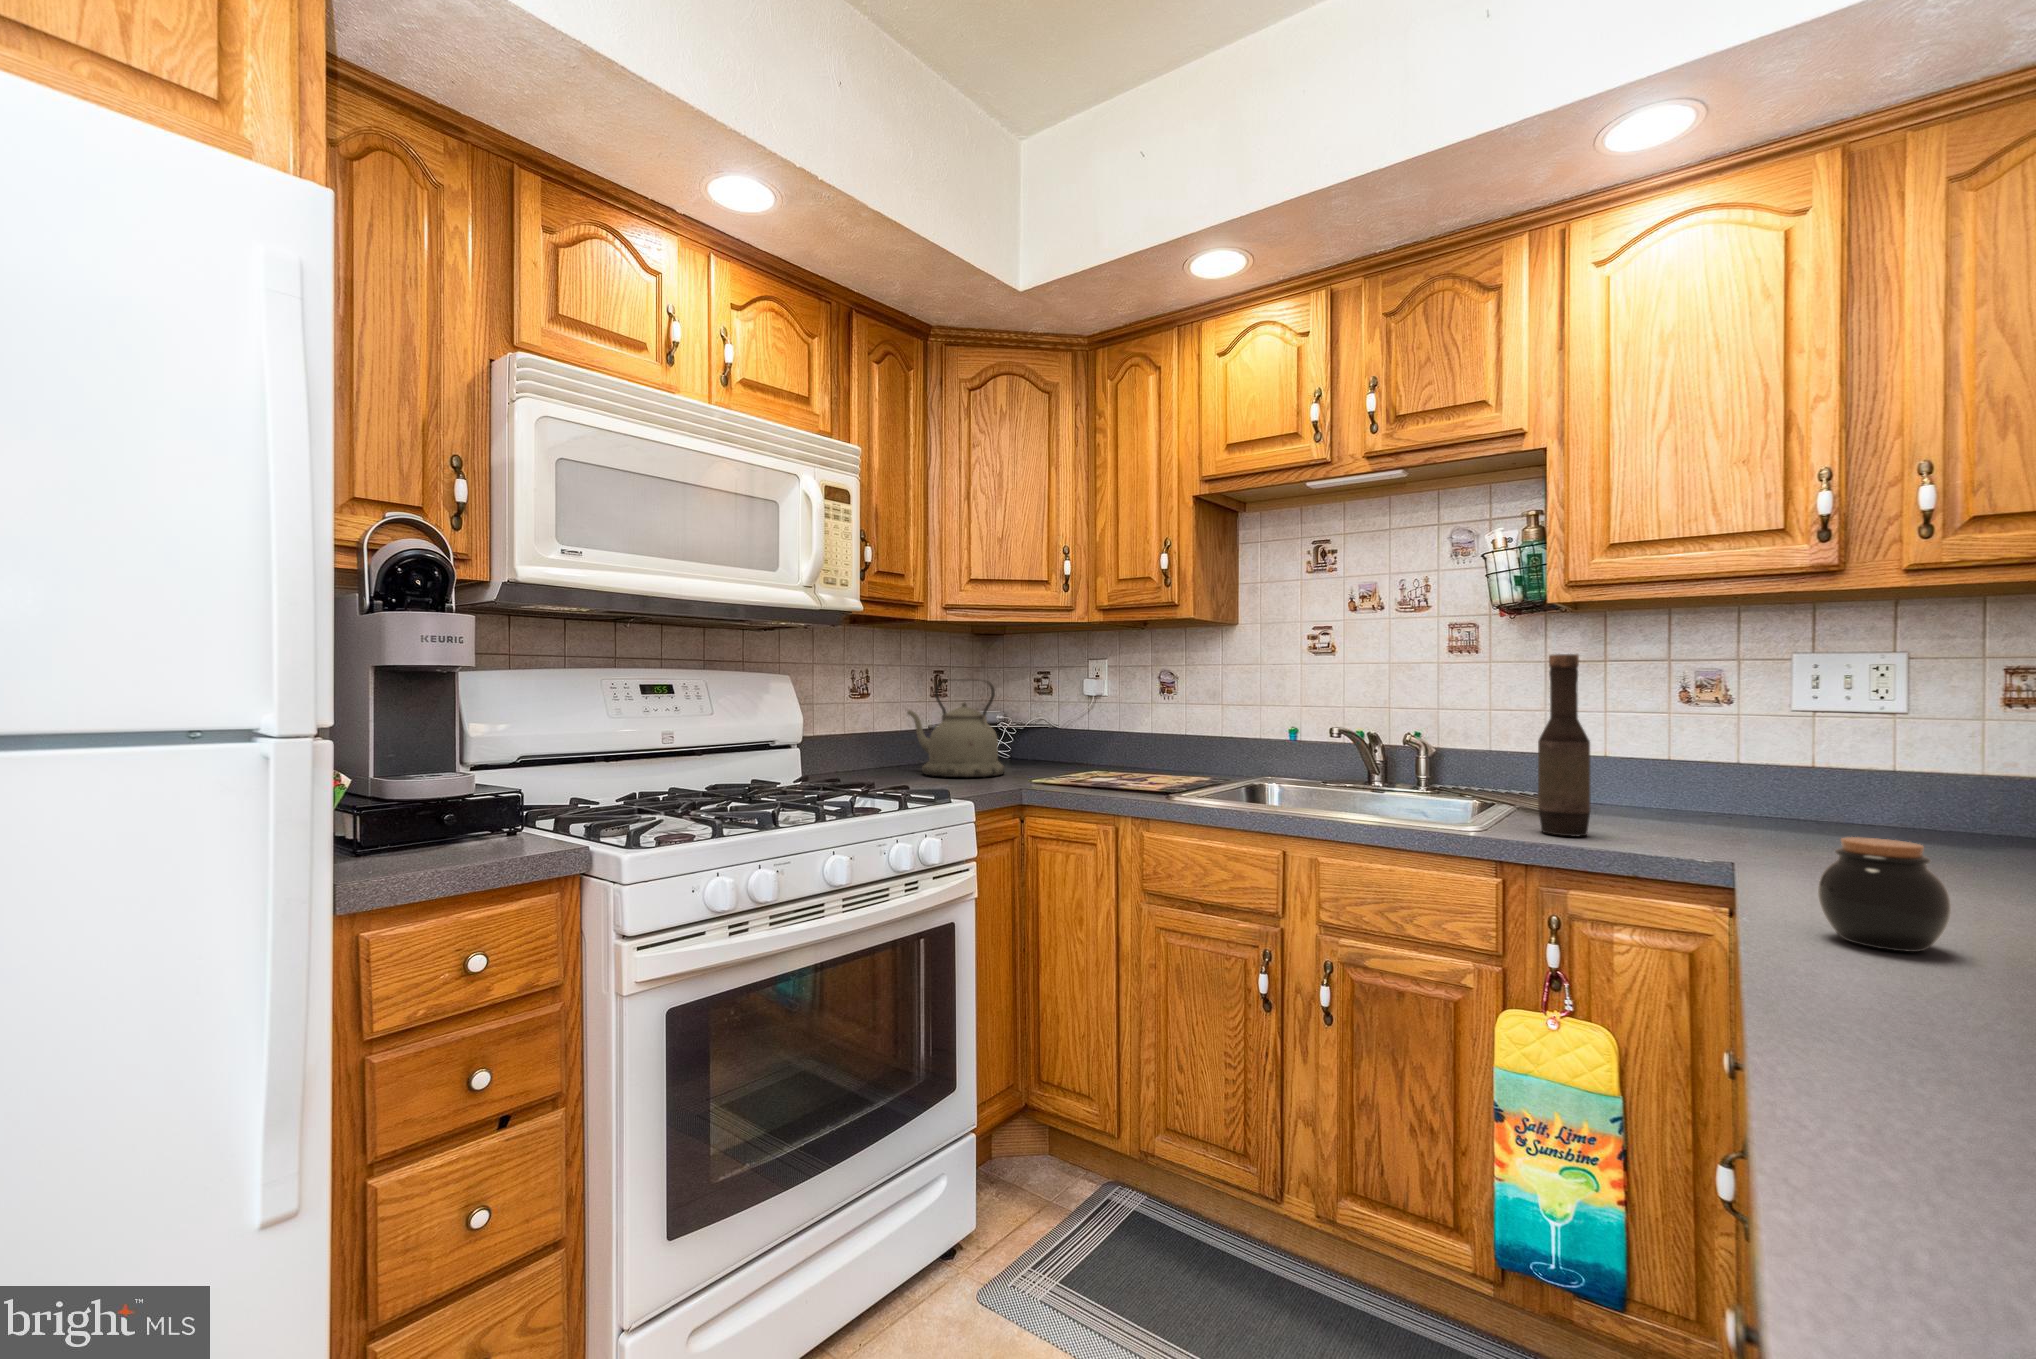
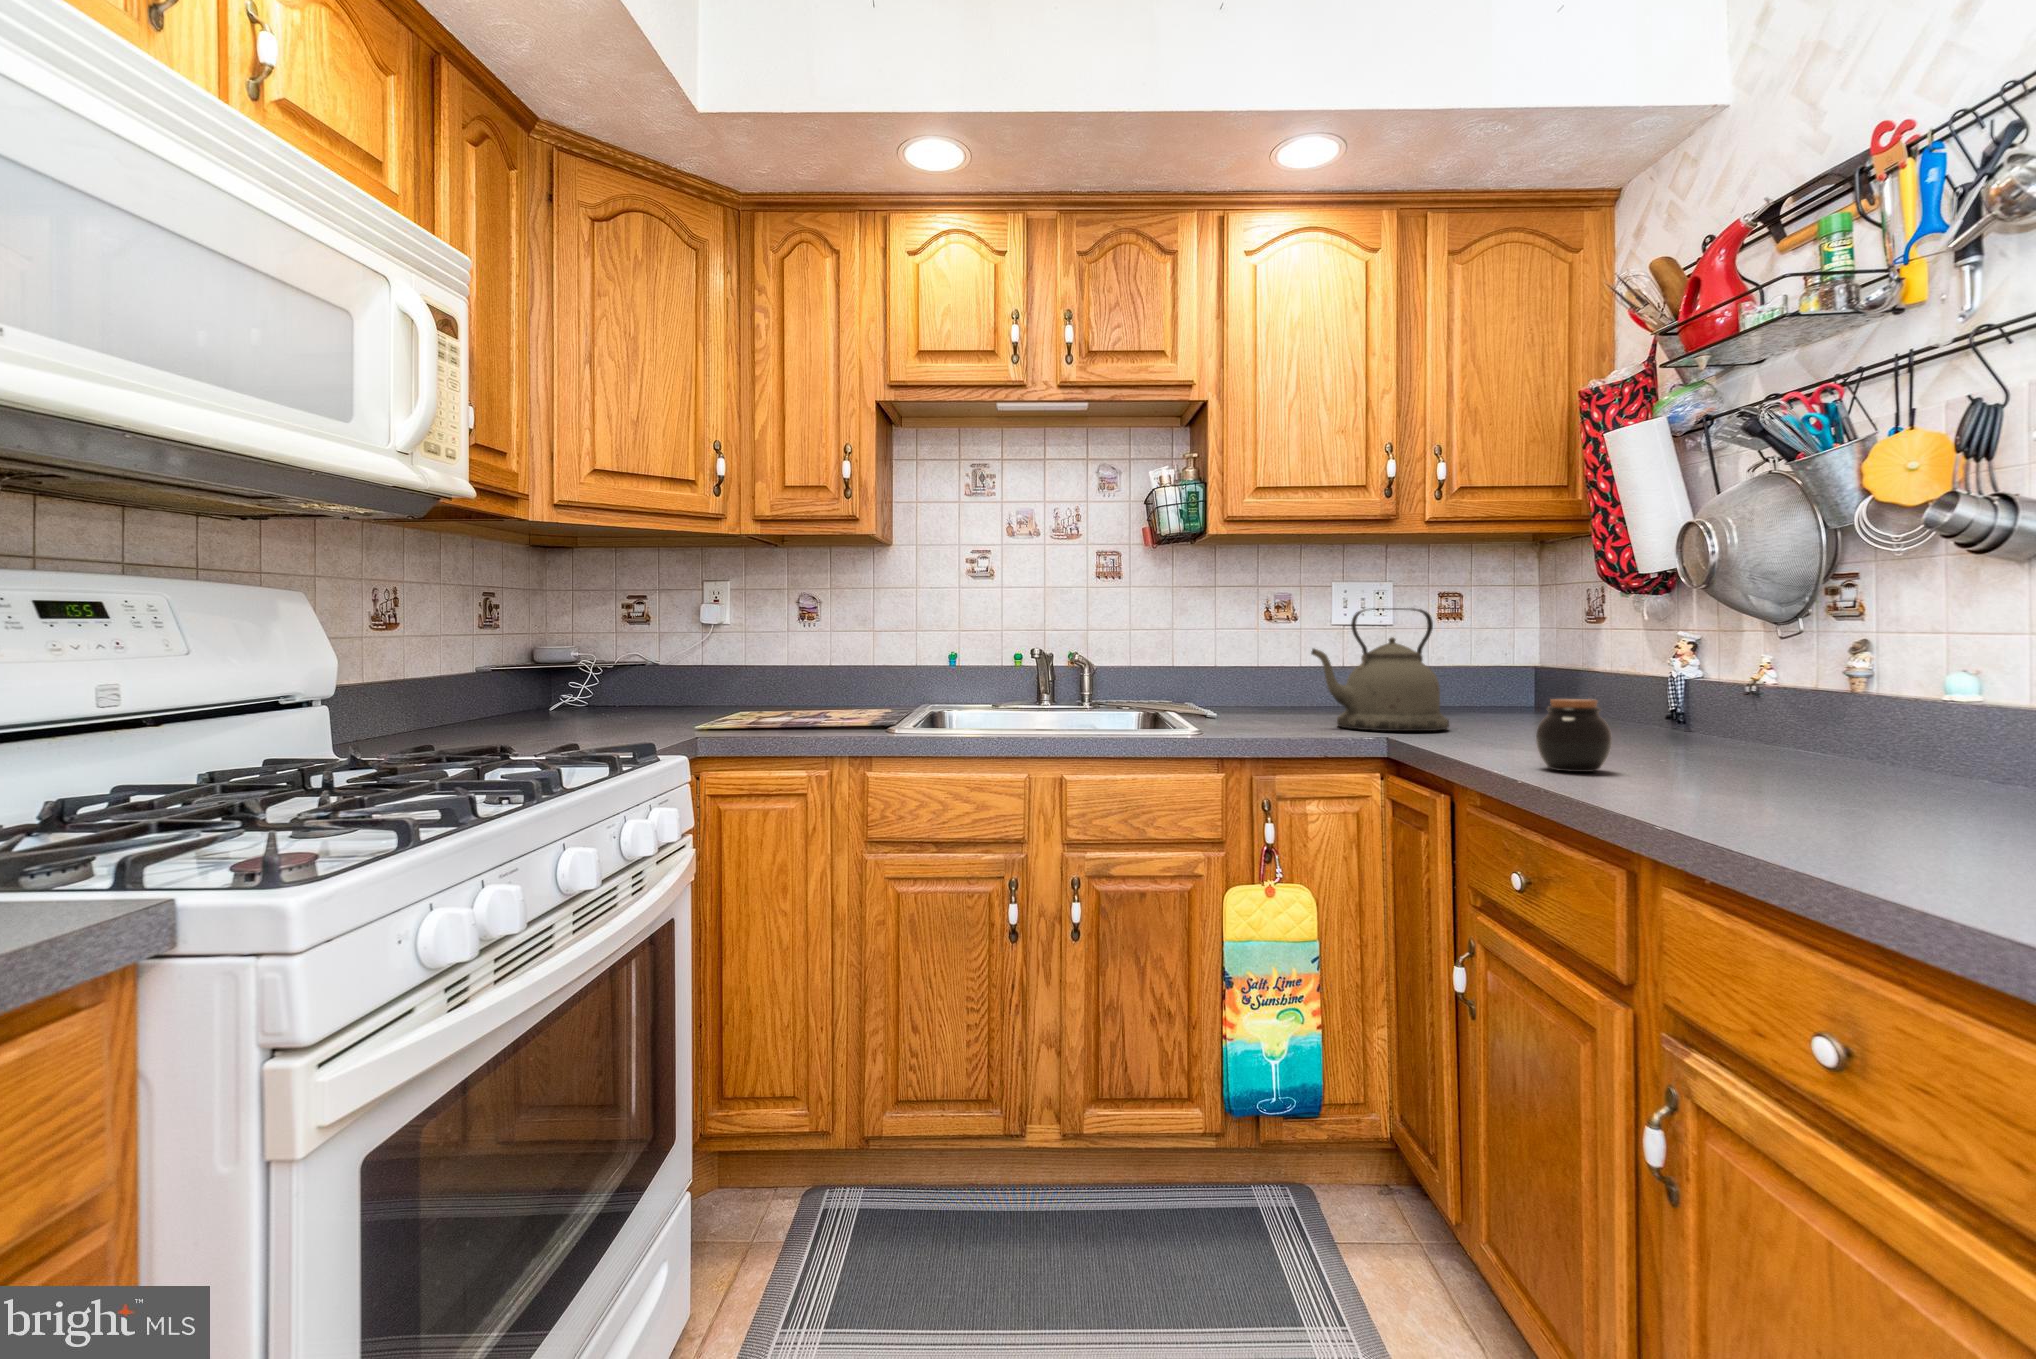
bottle: present [1538,654,1590,836] -> none [1243,579,1283,734]
kettle: present [907,680,1005,777] -> present [1311,608,1449,731]

